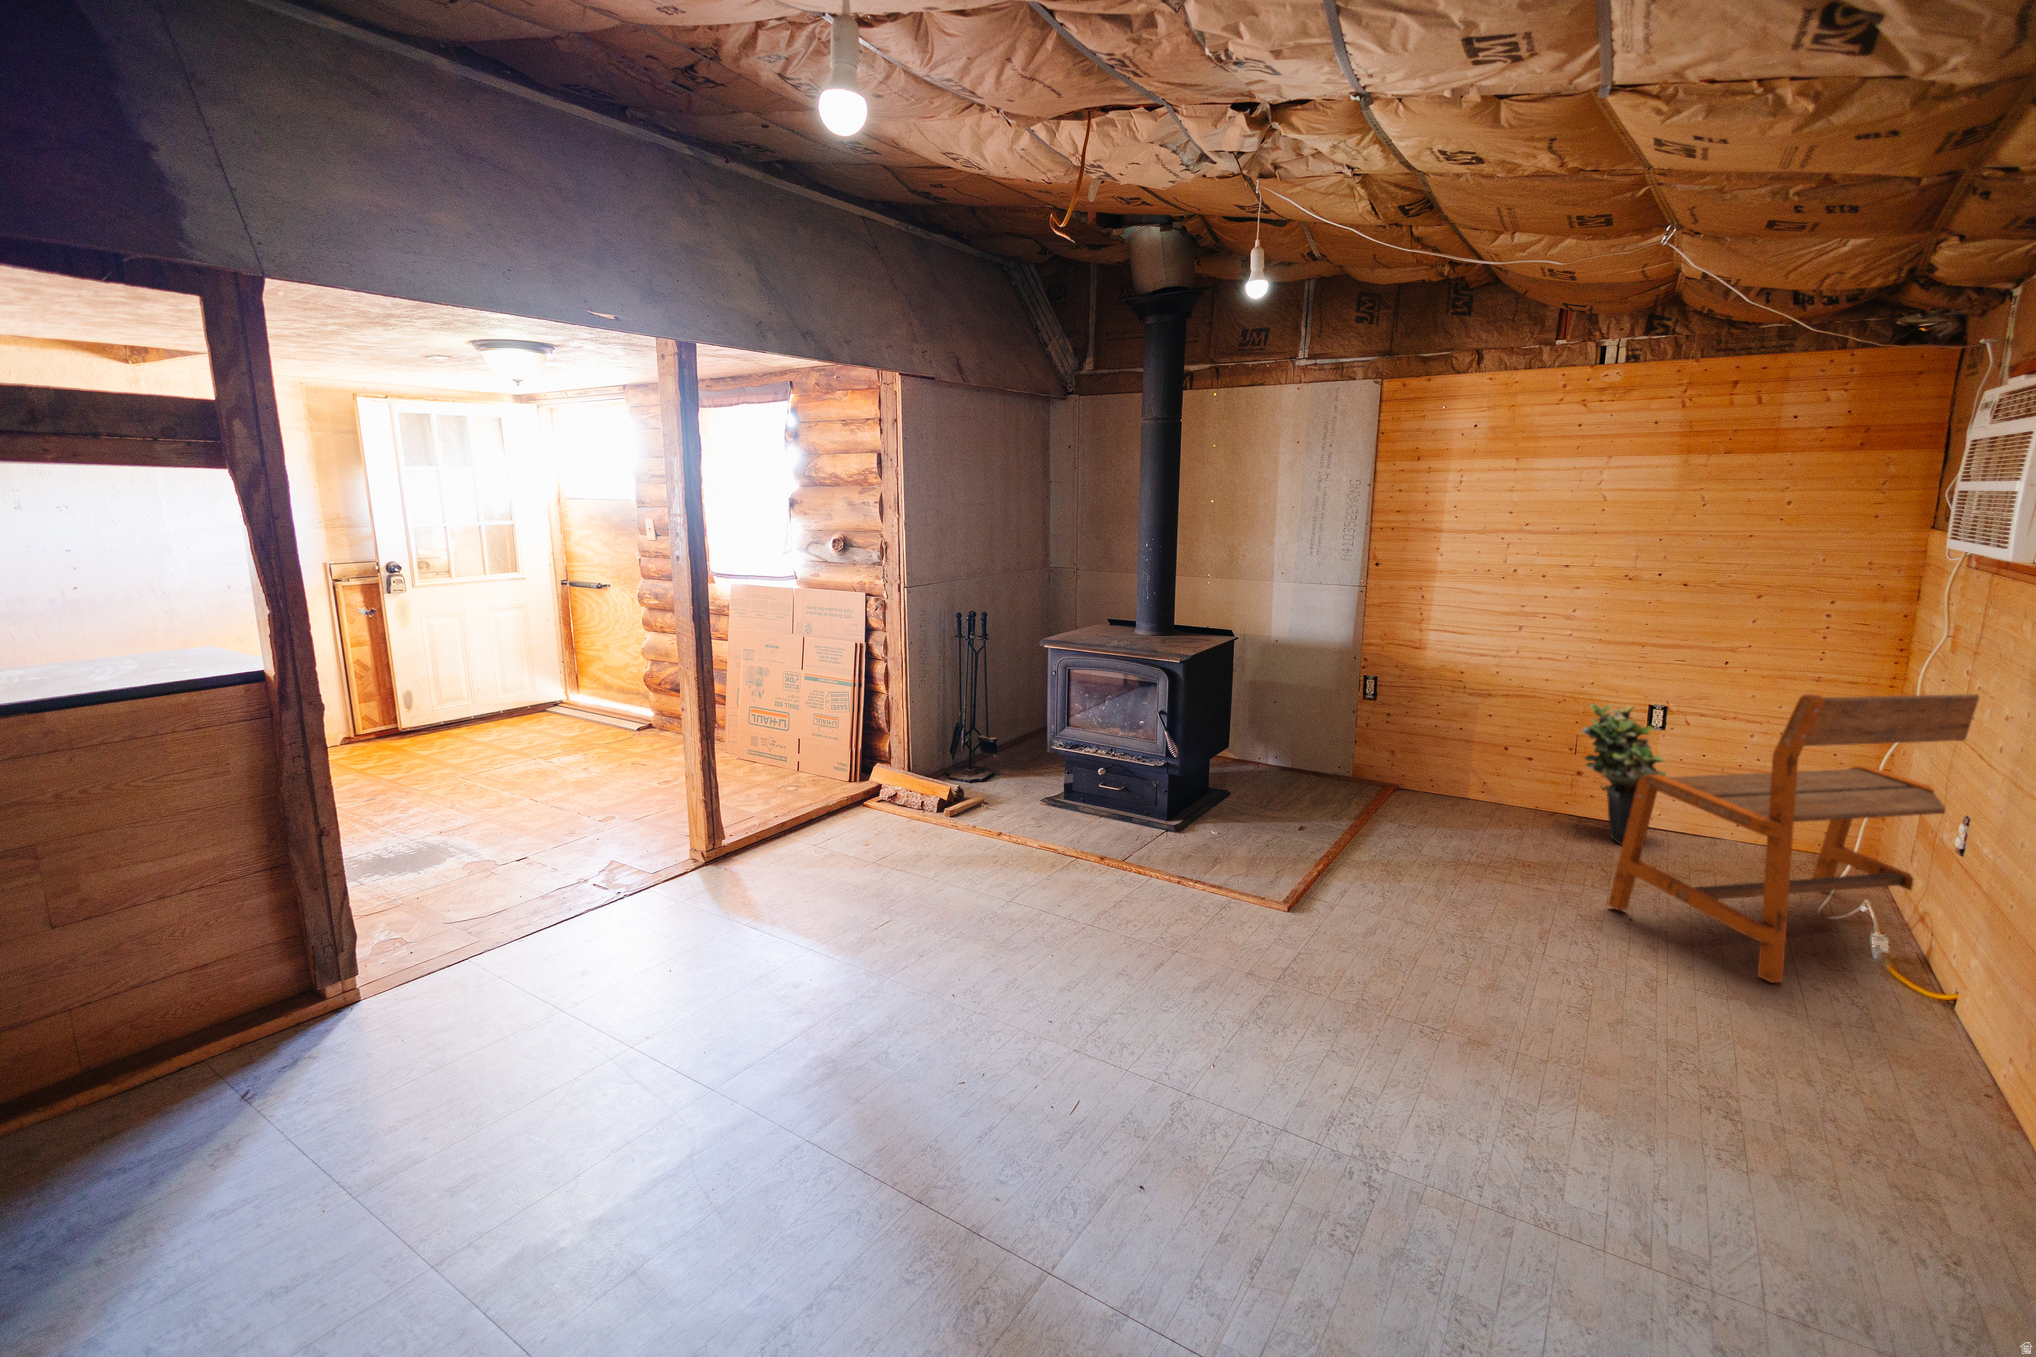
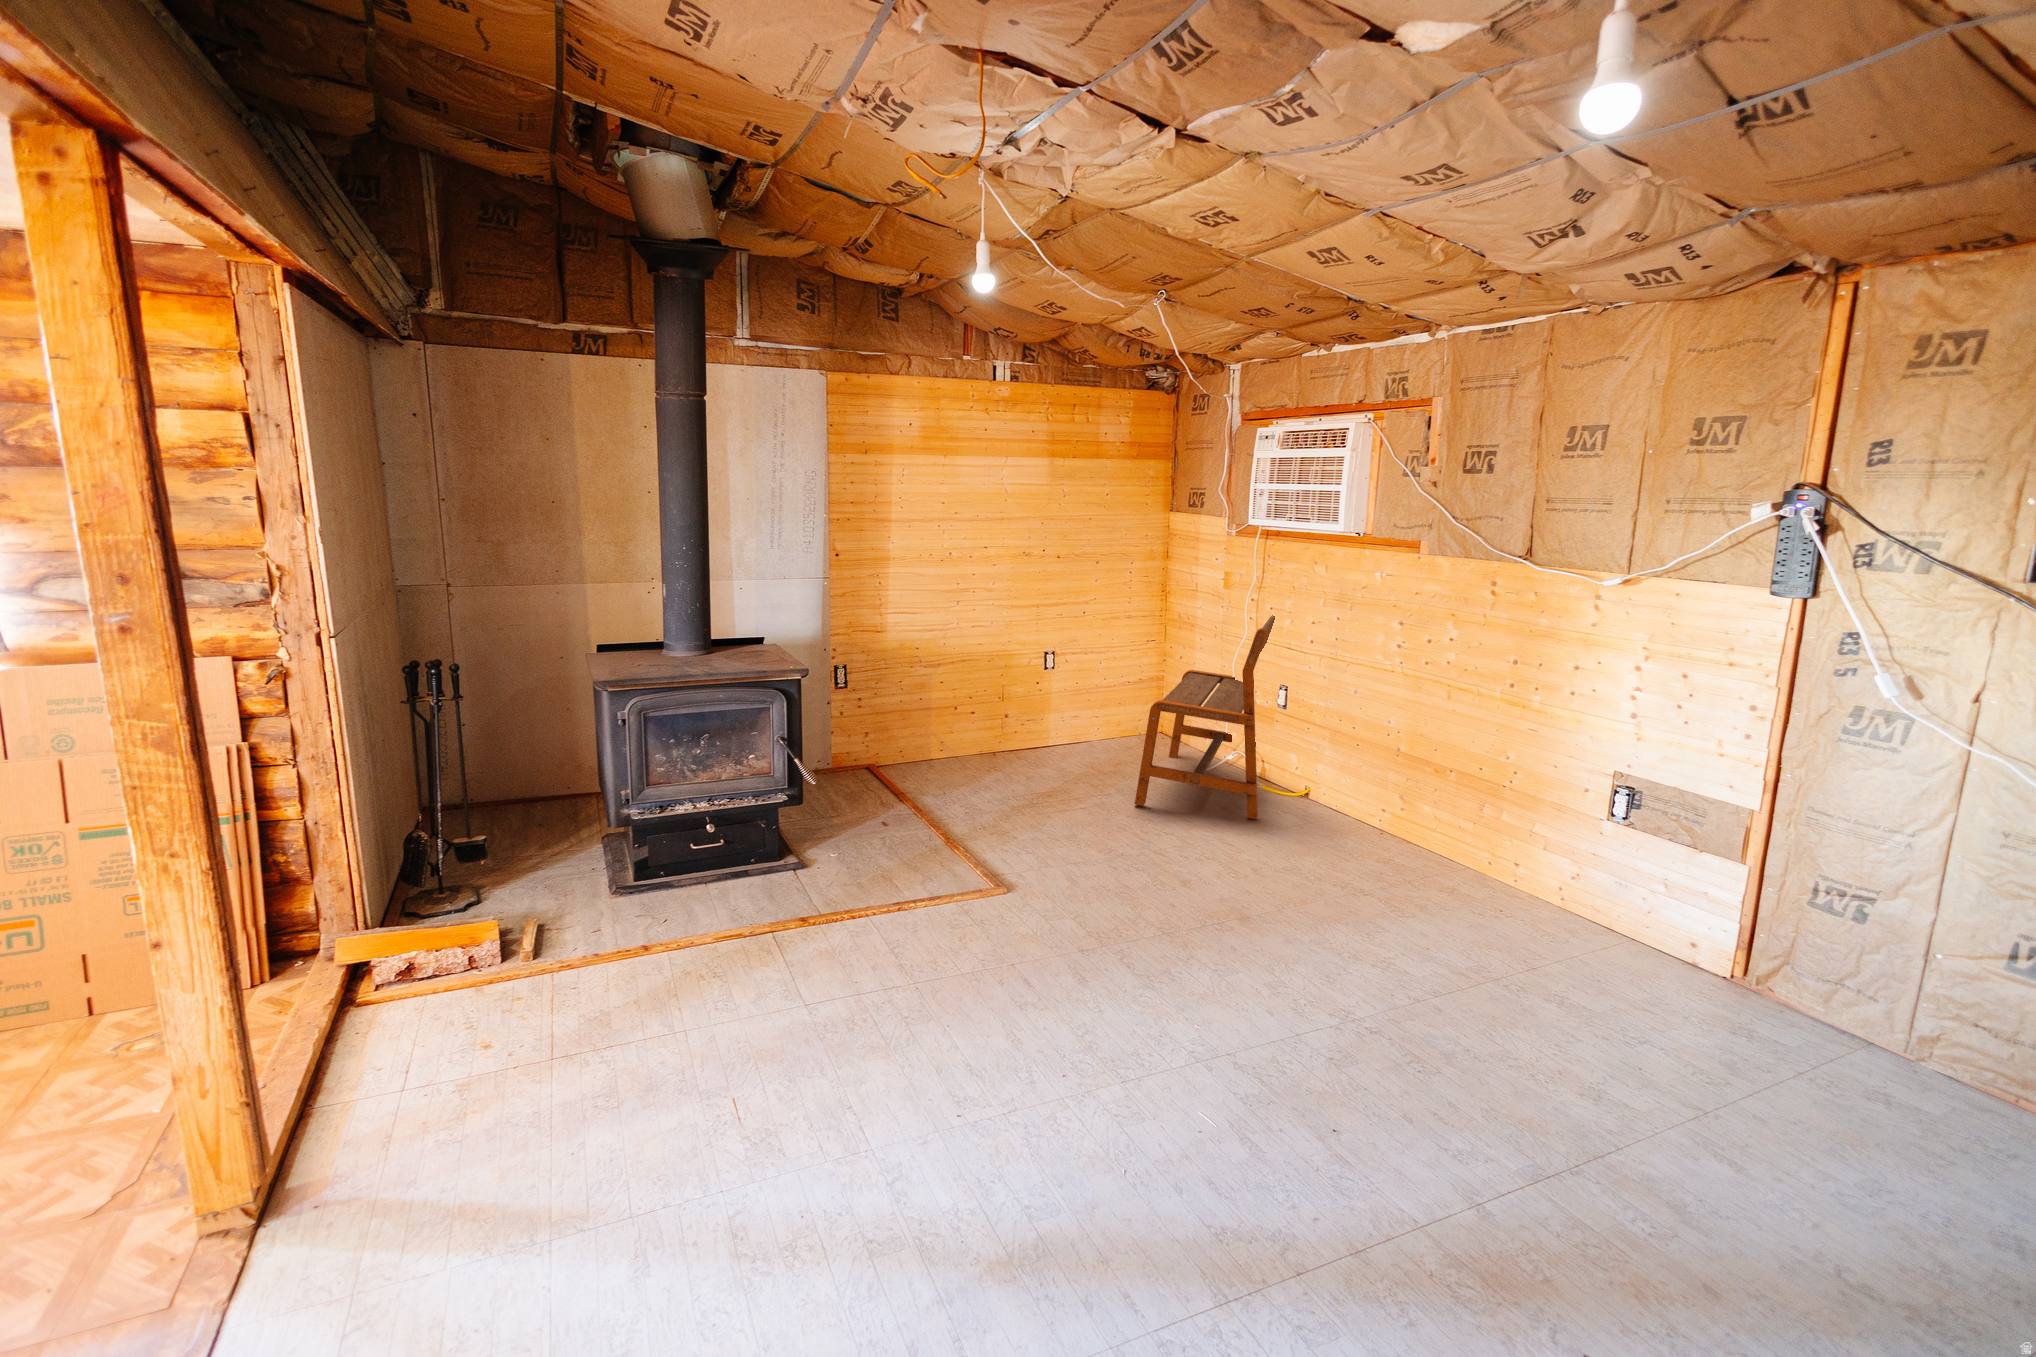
potted plant: present [1582,704,1666,845] -> none [1019,653,1082,761]

